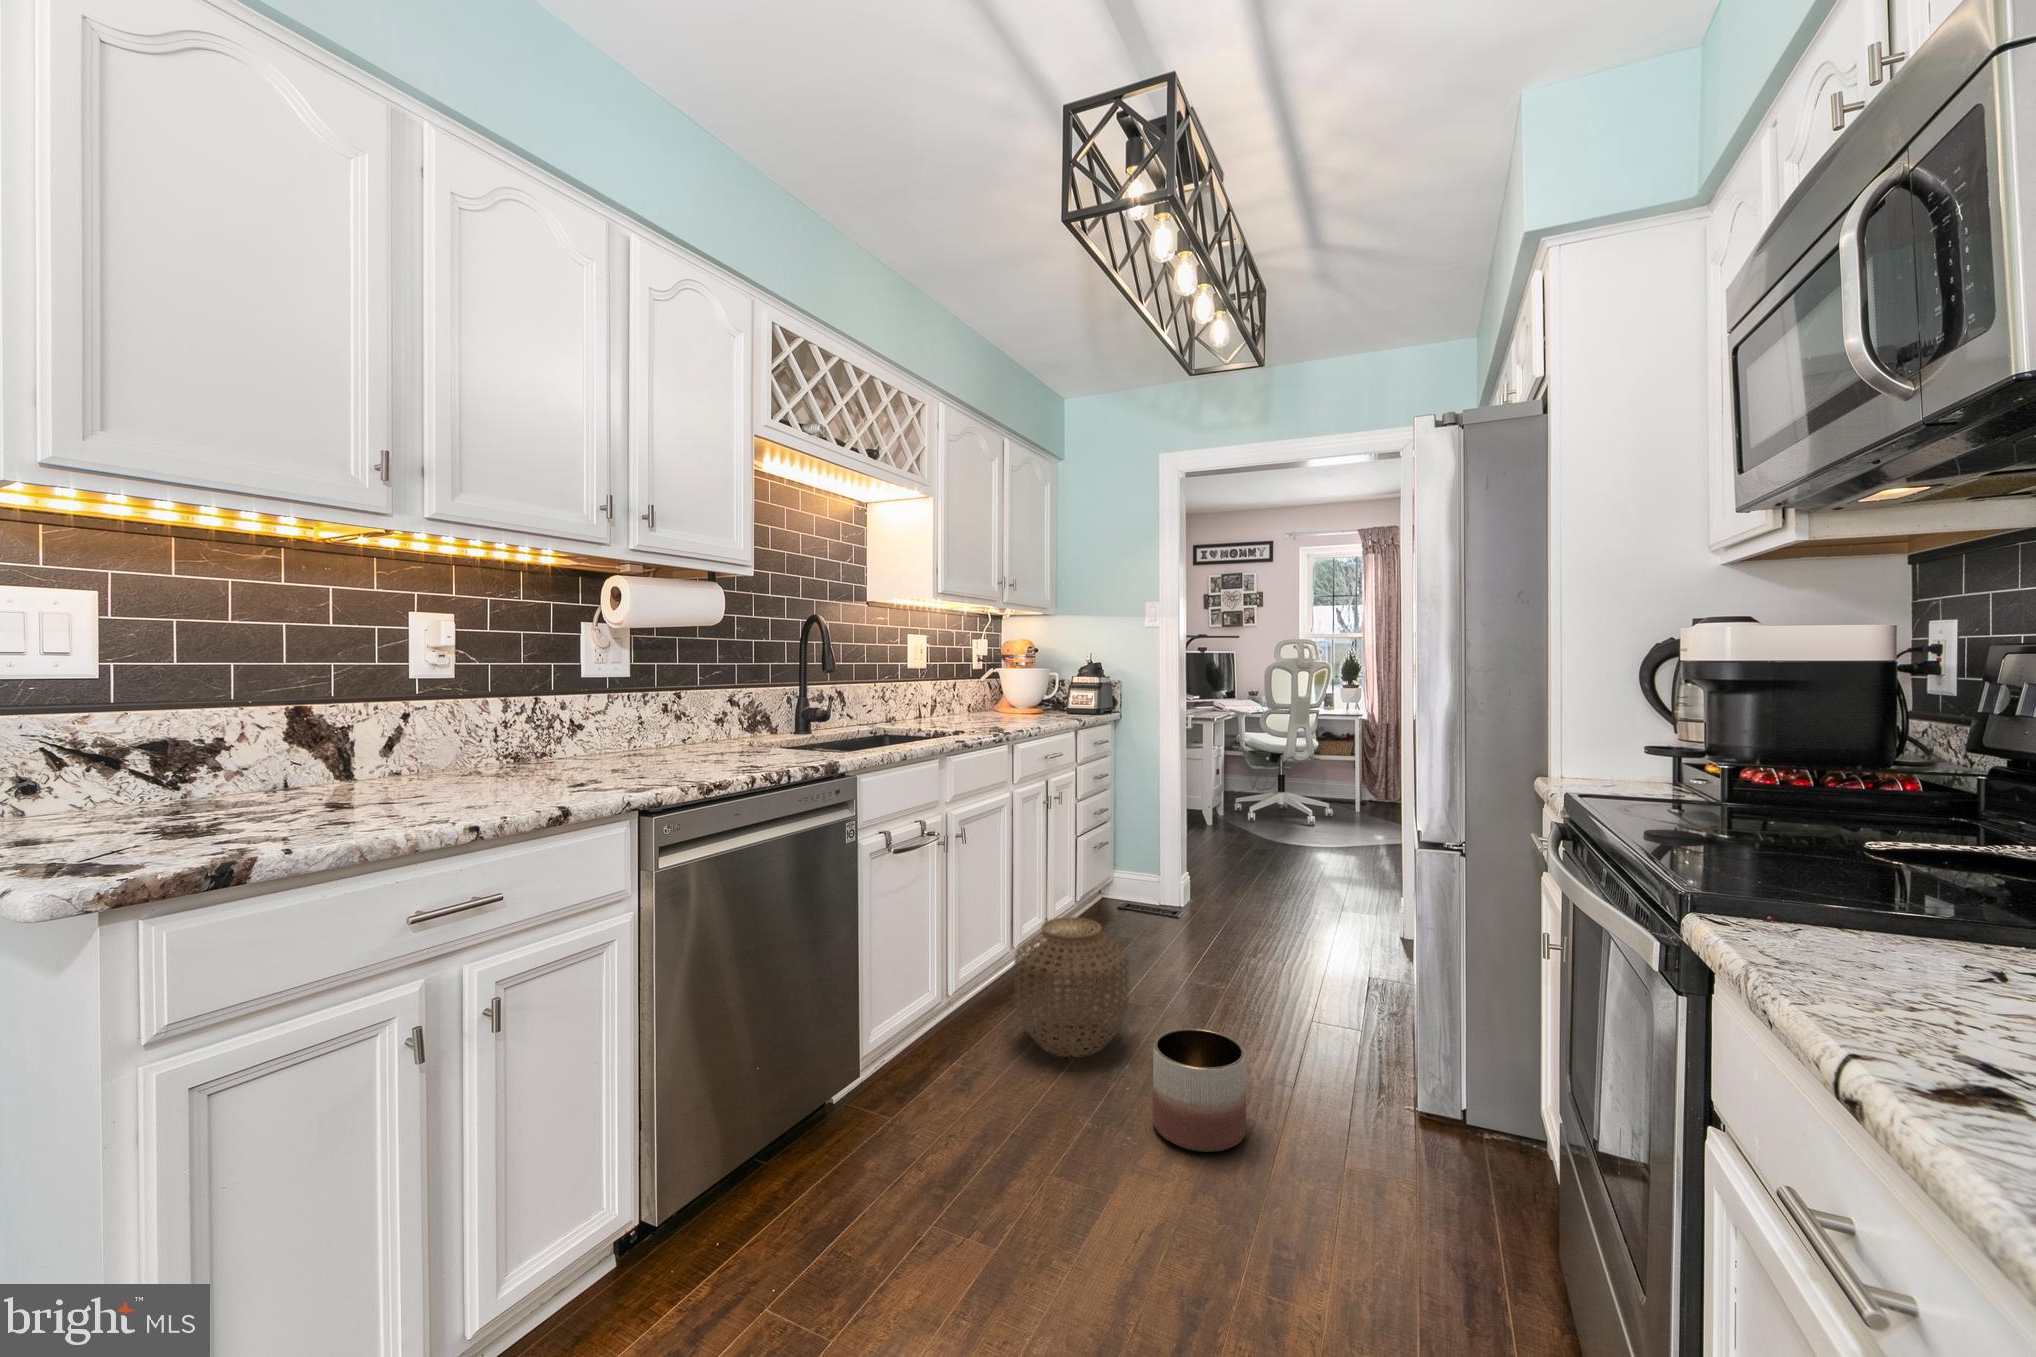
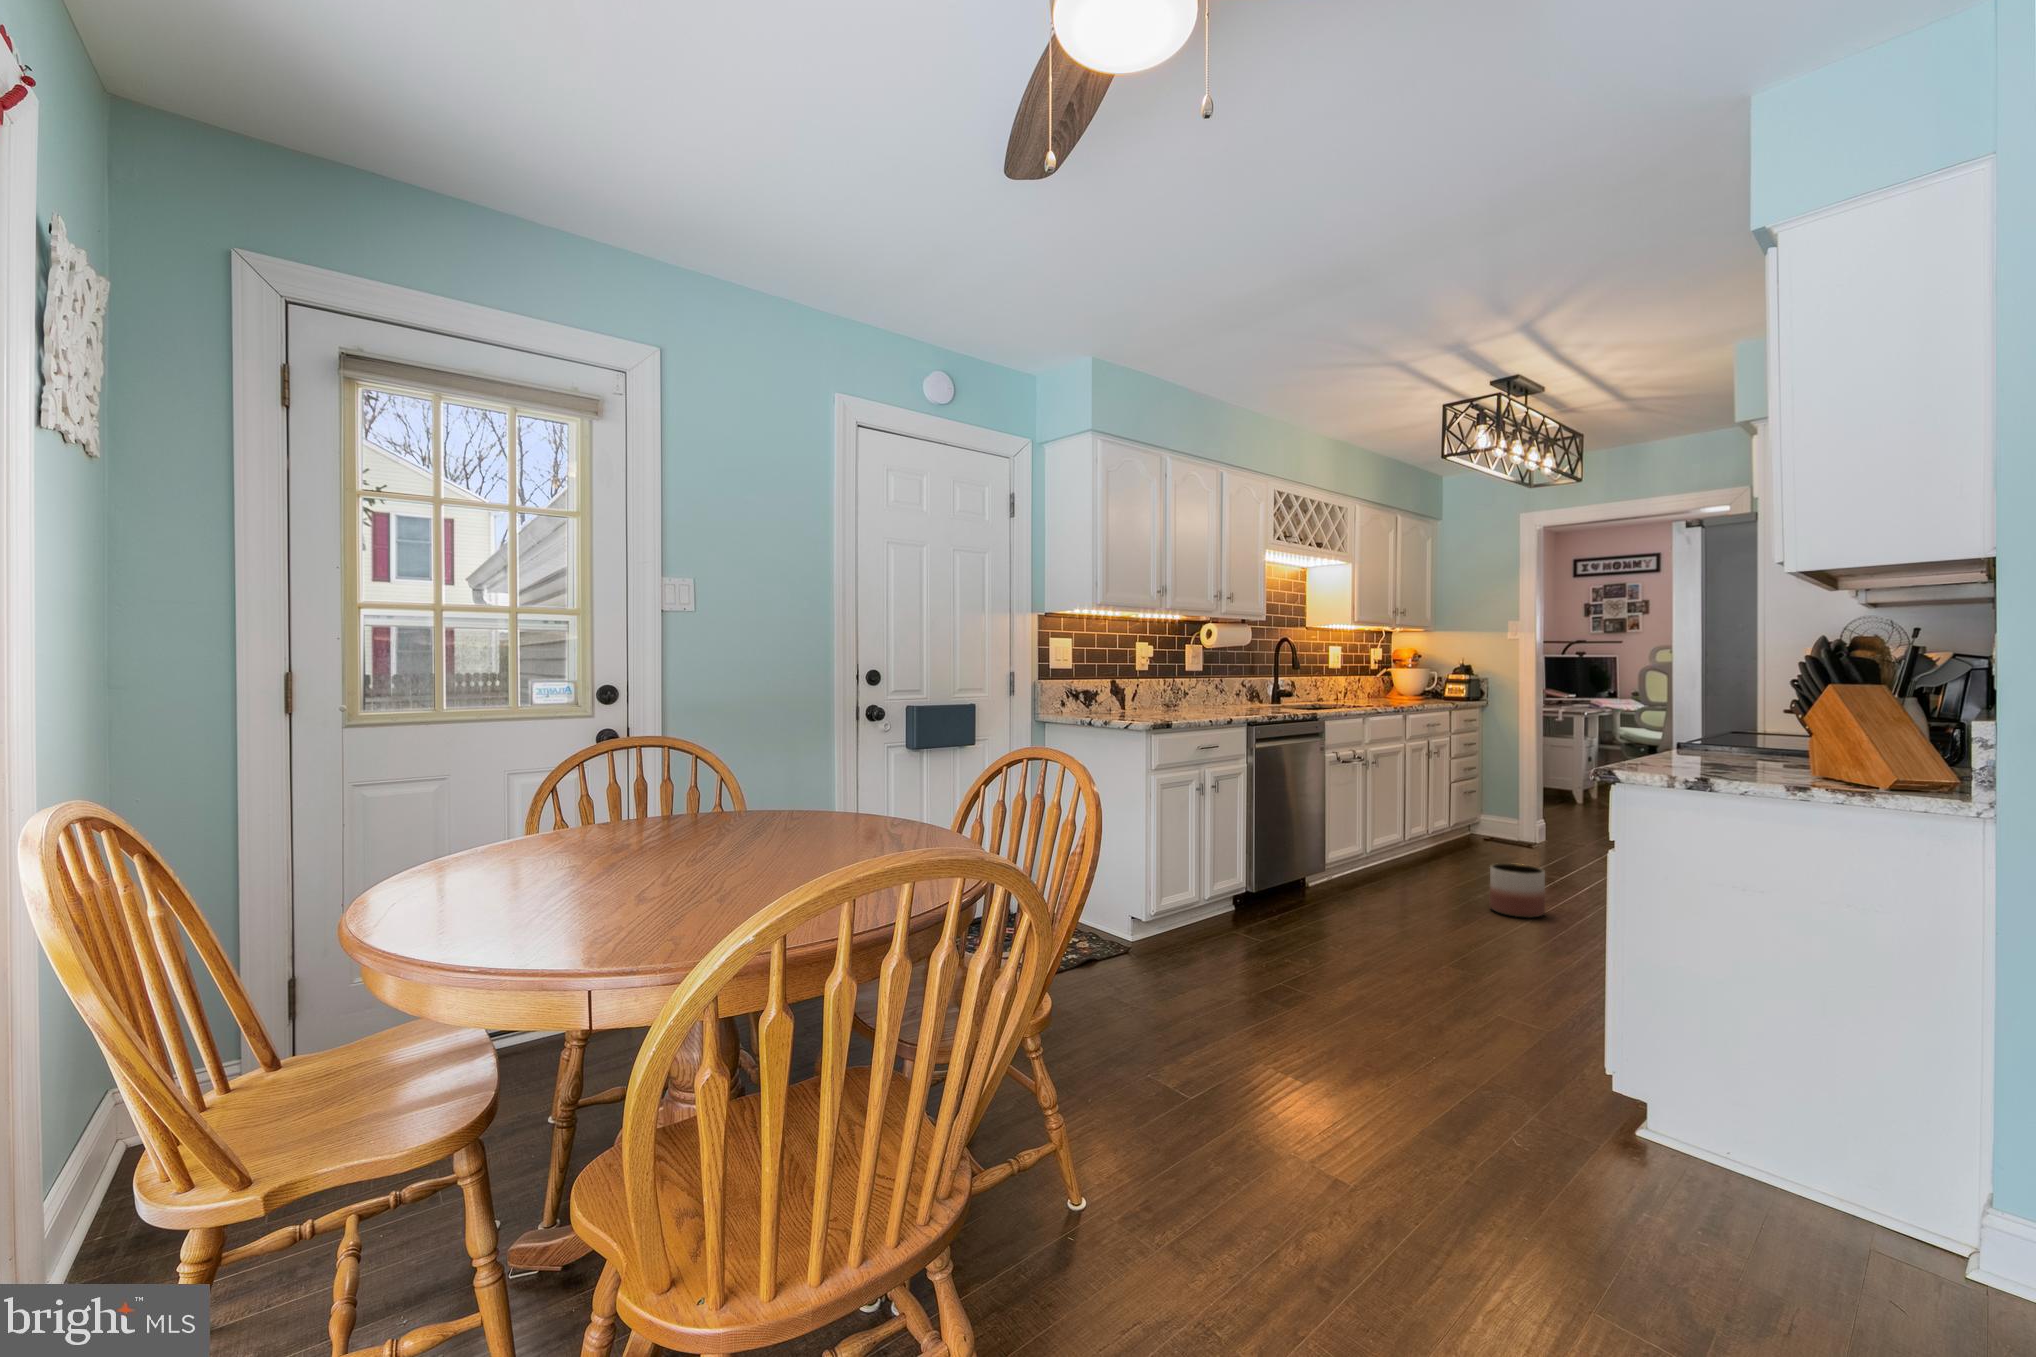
woven basket: present [1014,917,1129,1057] -> none [1408,813,1480,887]

